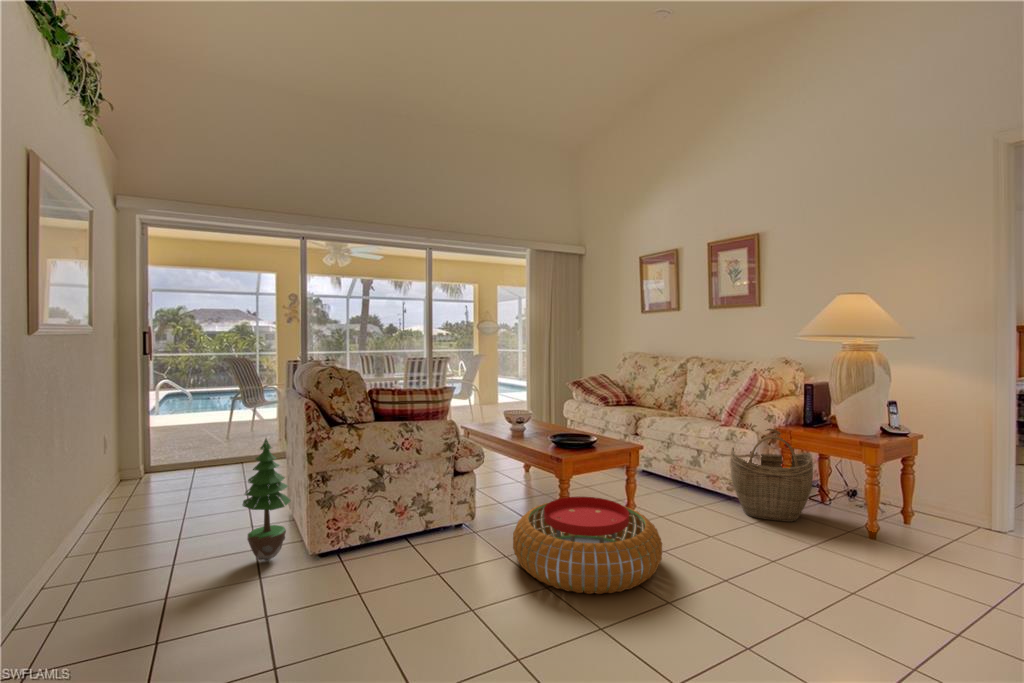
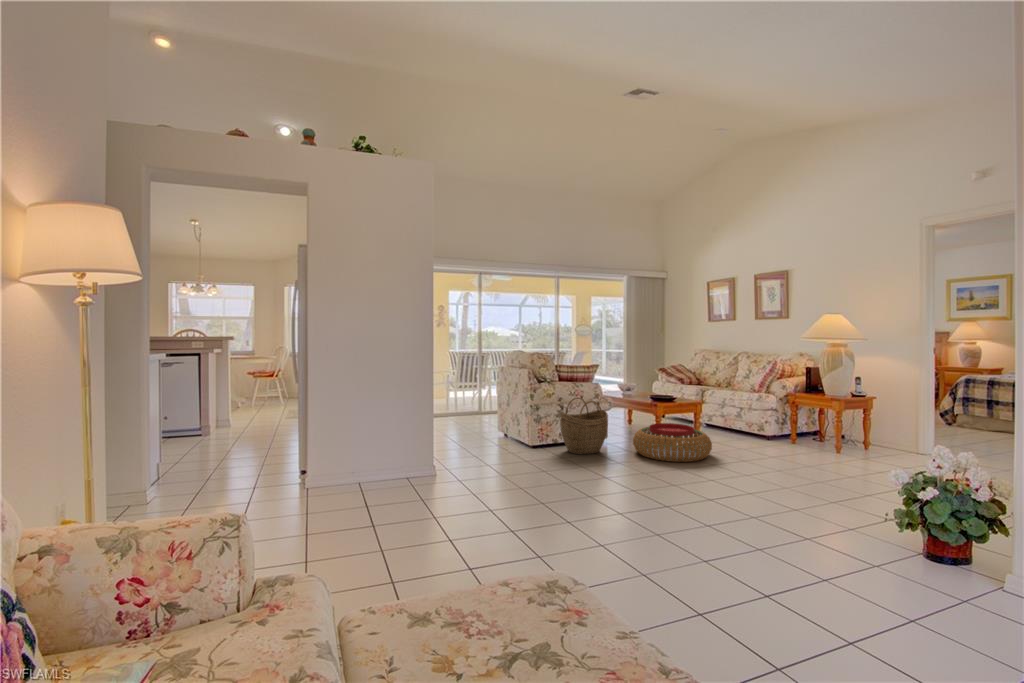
woven basket: present [730,428,813,522] -> present [560,398,608,454]
potted tree: present [243,439,291,561] -> none [498,387,520,448]

